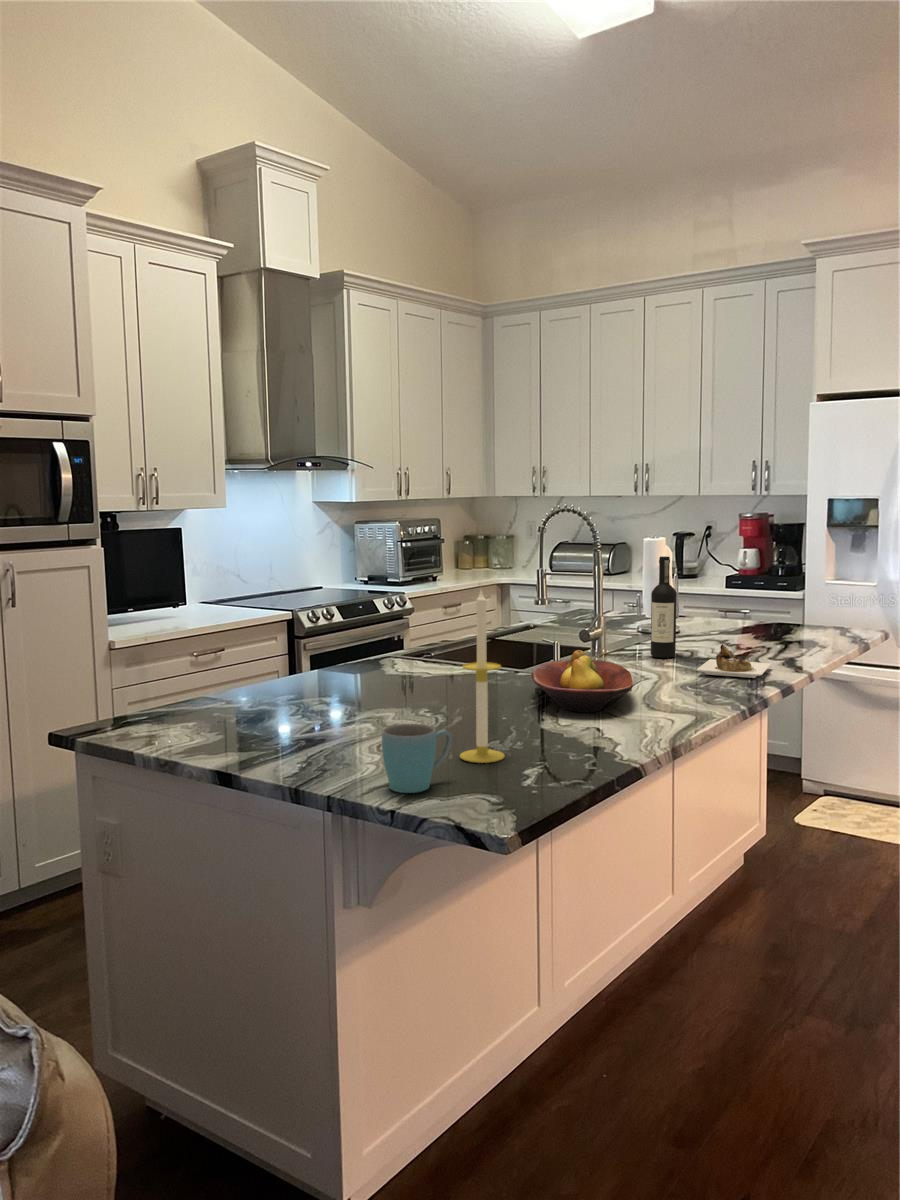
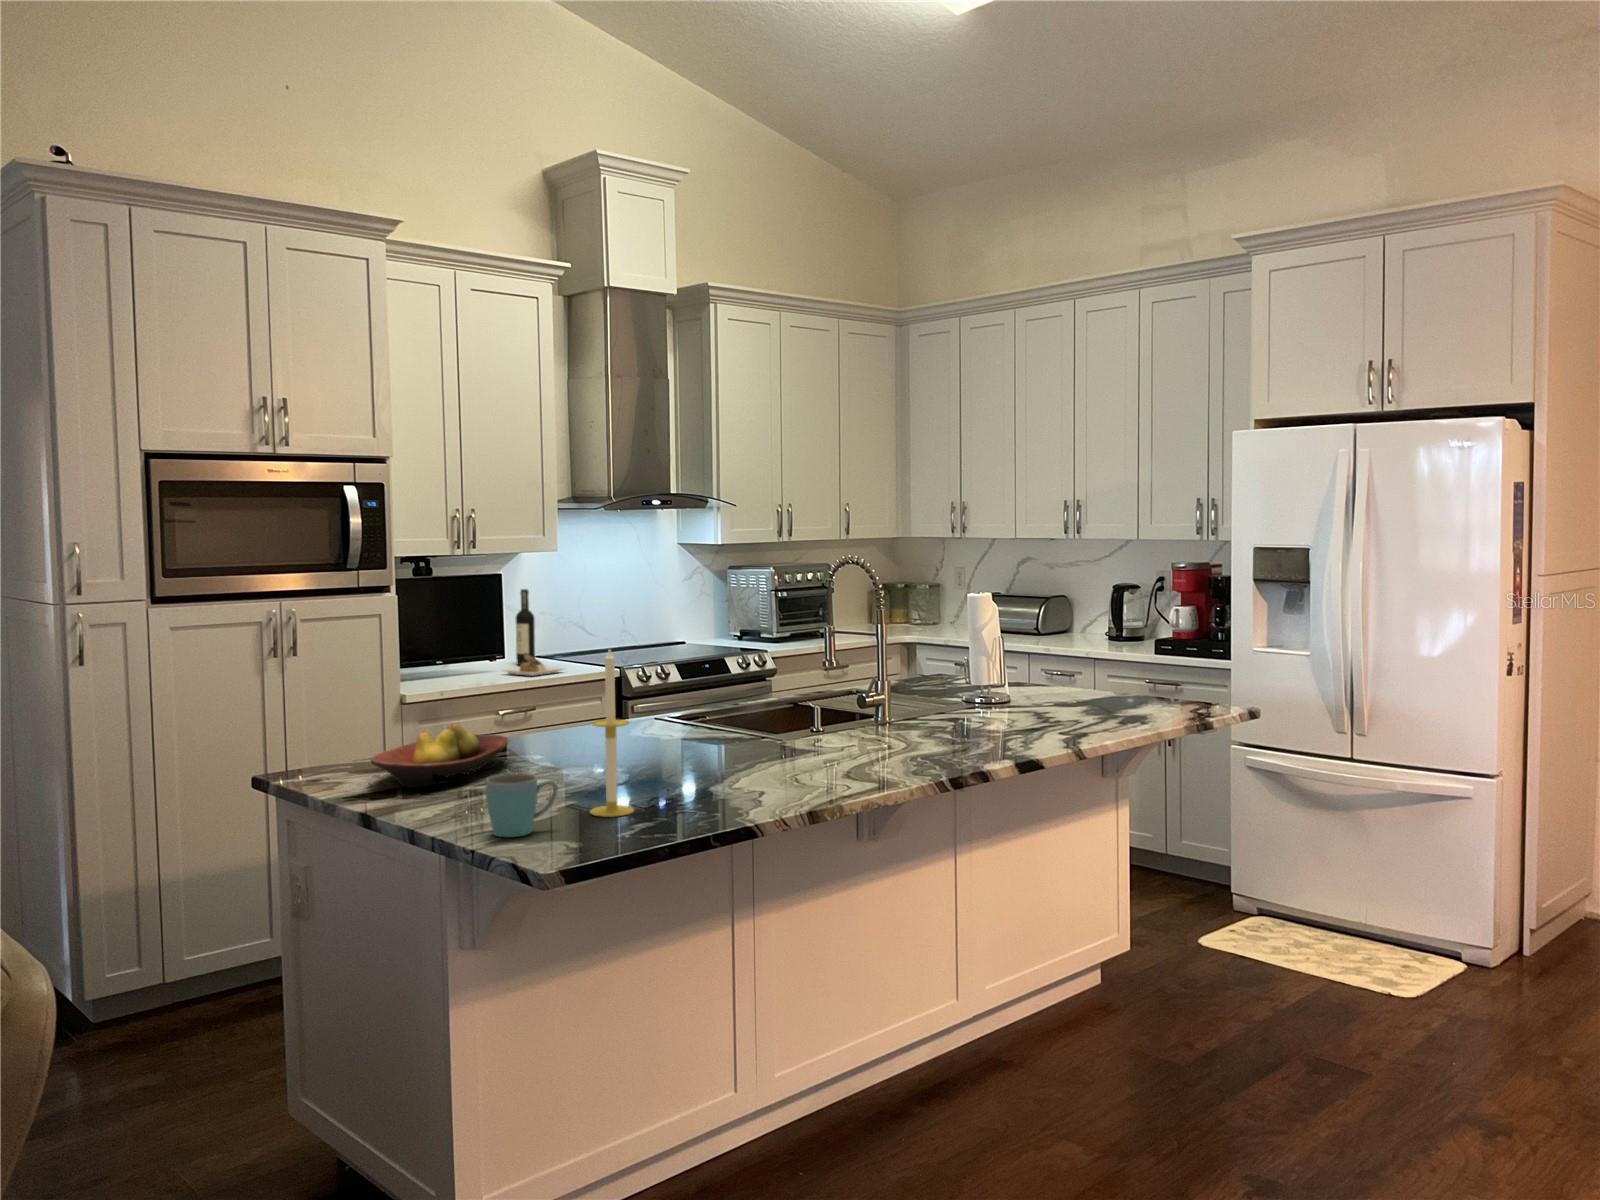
wine bottle: present [651,556,772,678] -> present [502,589,564,676]
fruit bowl: present [532,650,633,712] -> present [371,724,508,788]

